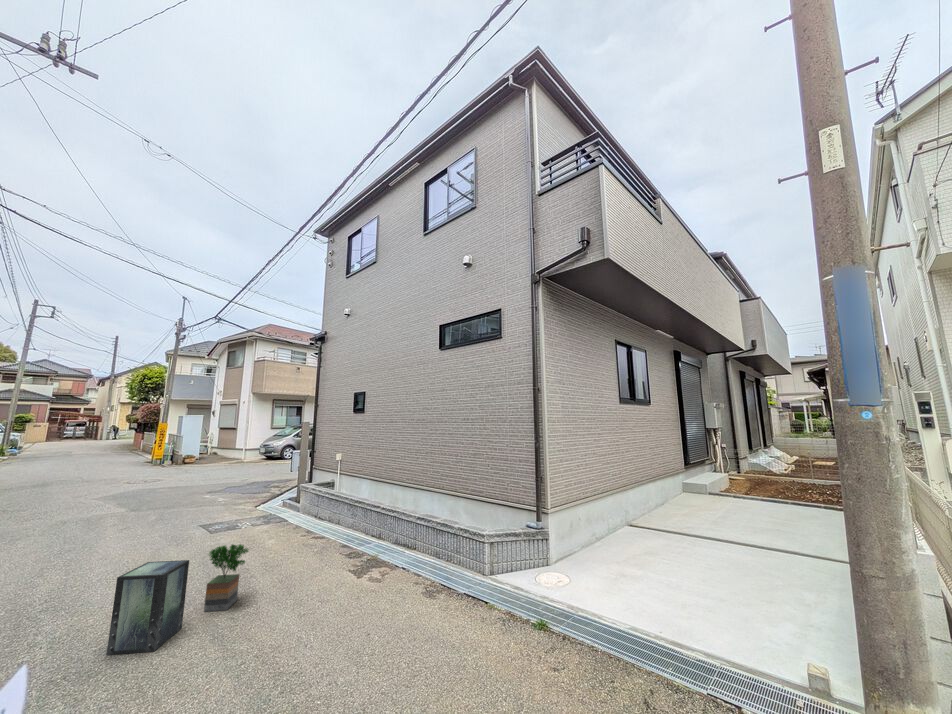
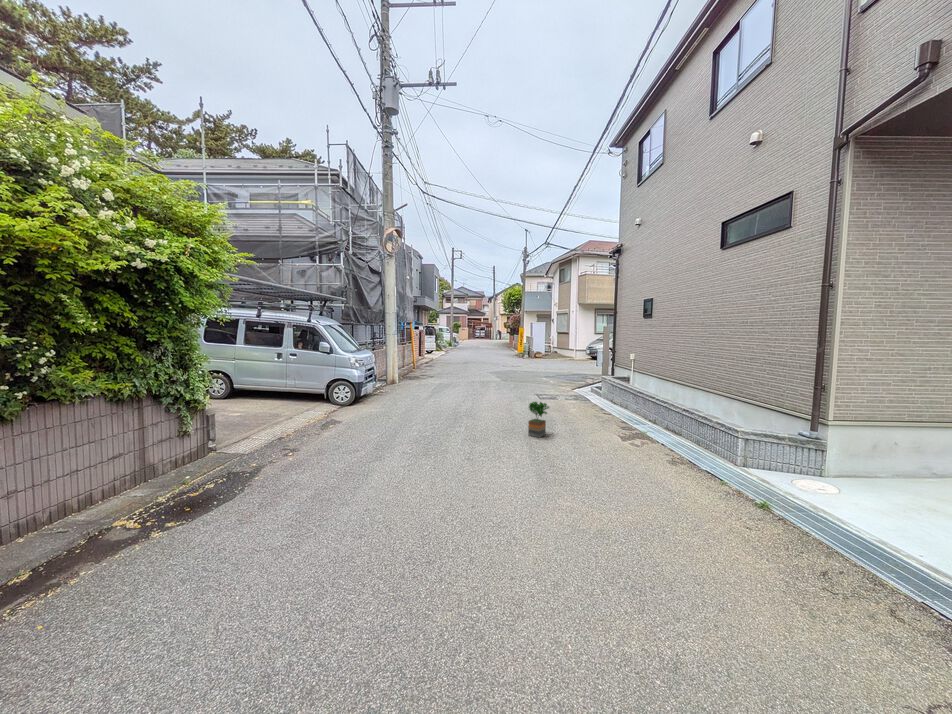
storage box: present [107,560,189,655] -> none [487,402,517,444]

